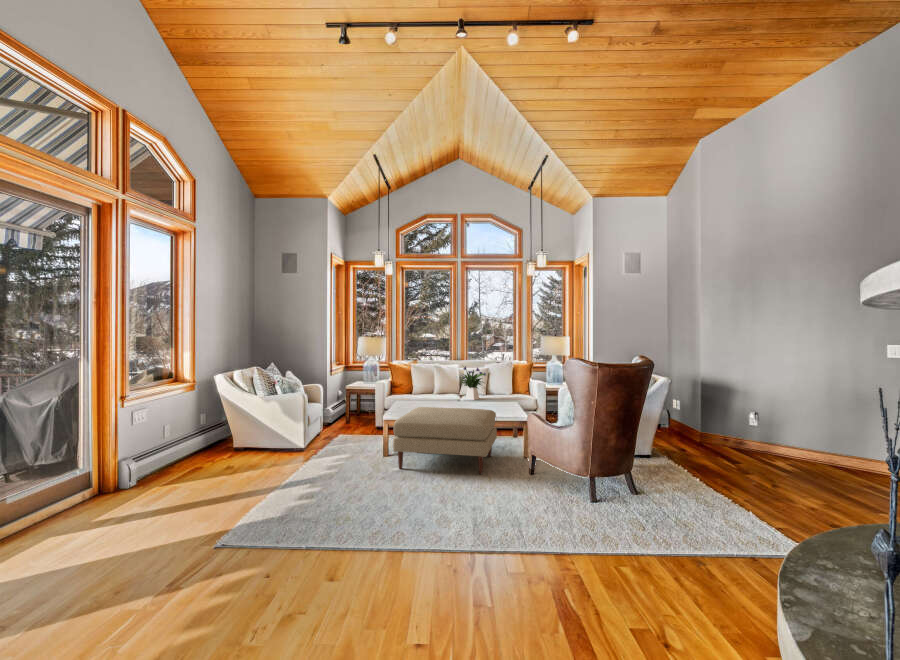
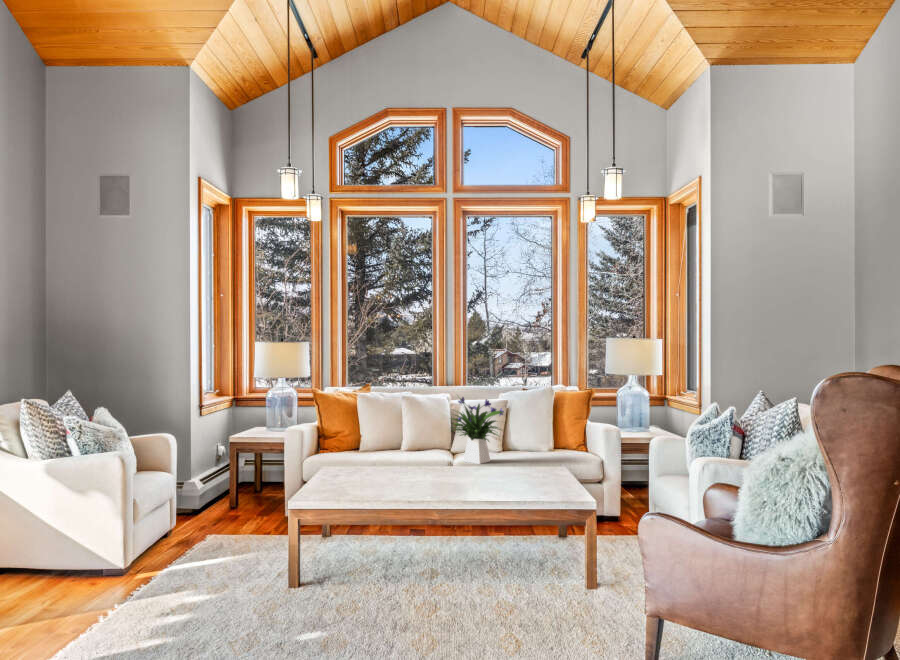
ottoman: present [393,407,497,474] -> none [307,483,529,635]

